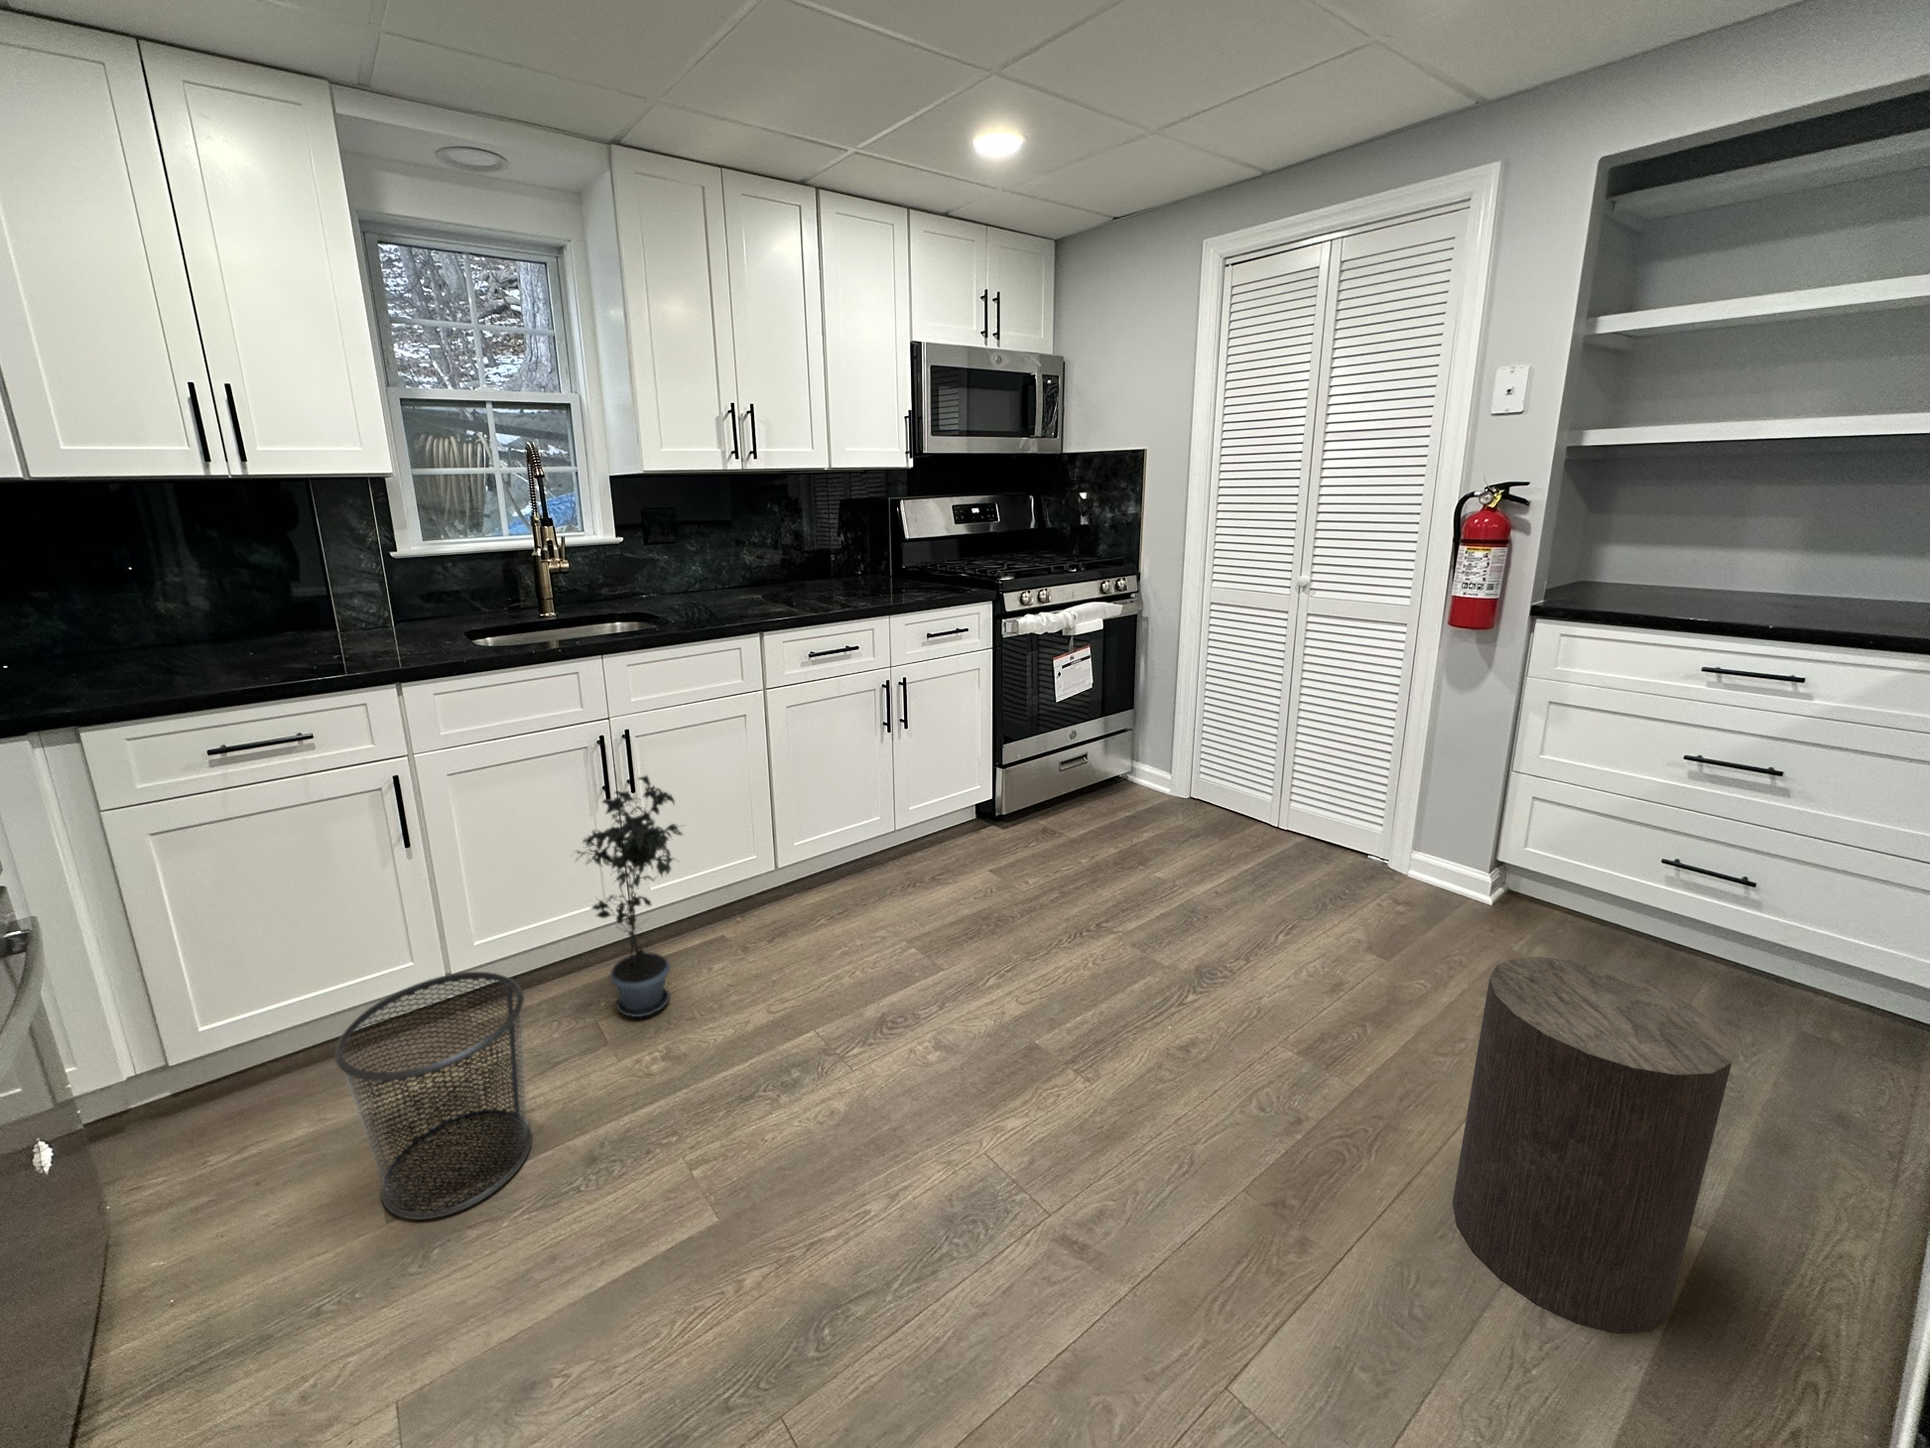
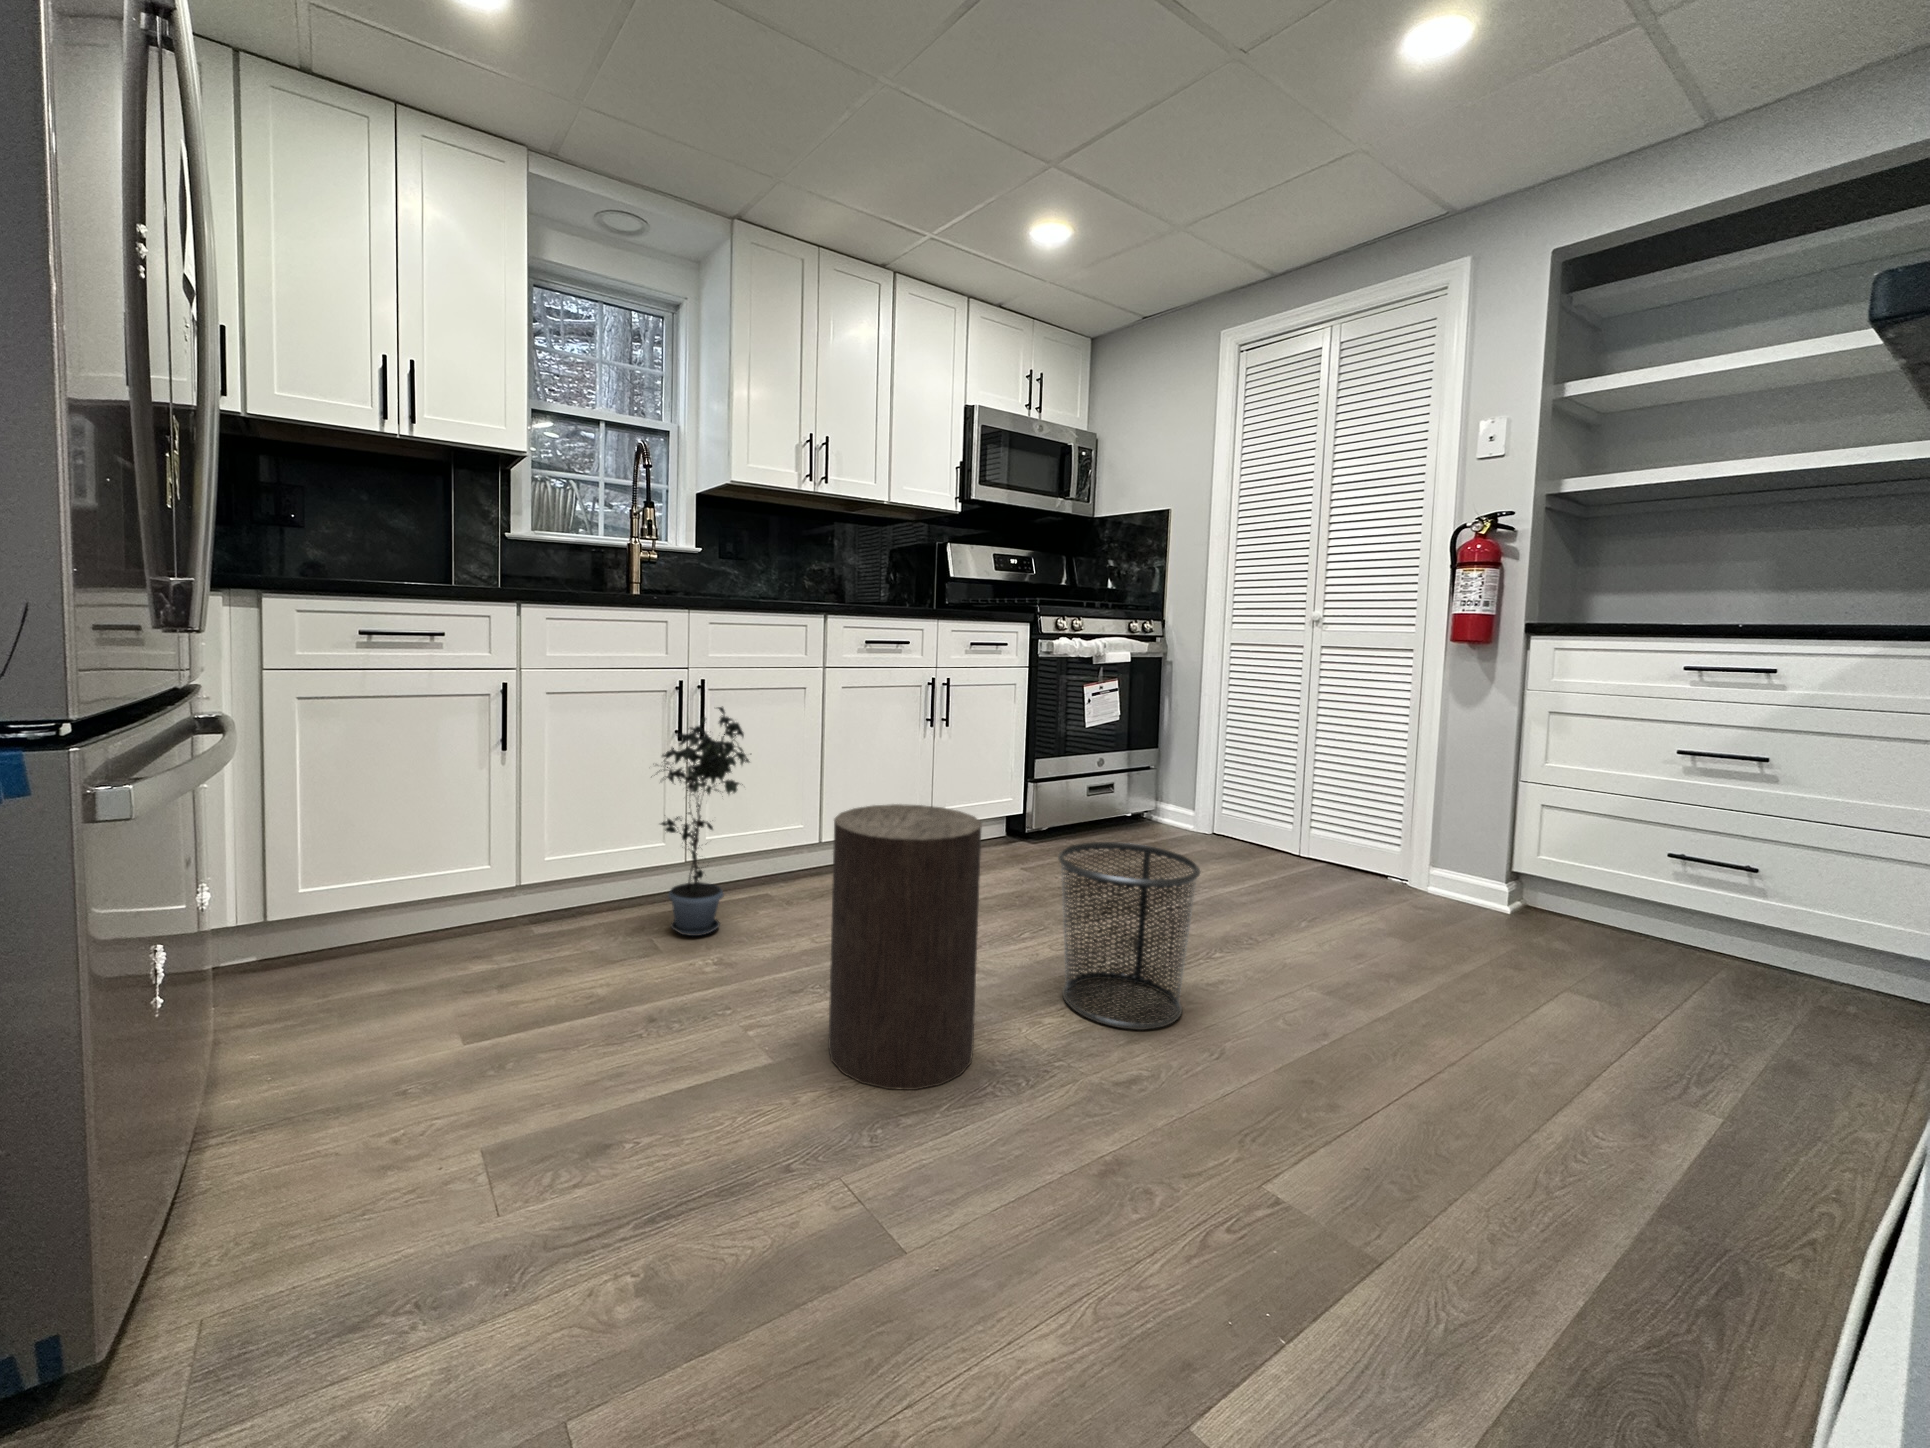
stool: present [1452,957,1734,1333] -> present [828,804,982,1090]
waste bin: present [334,972,532,1220] -> present [1058,842,1200,1030]

